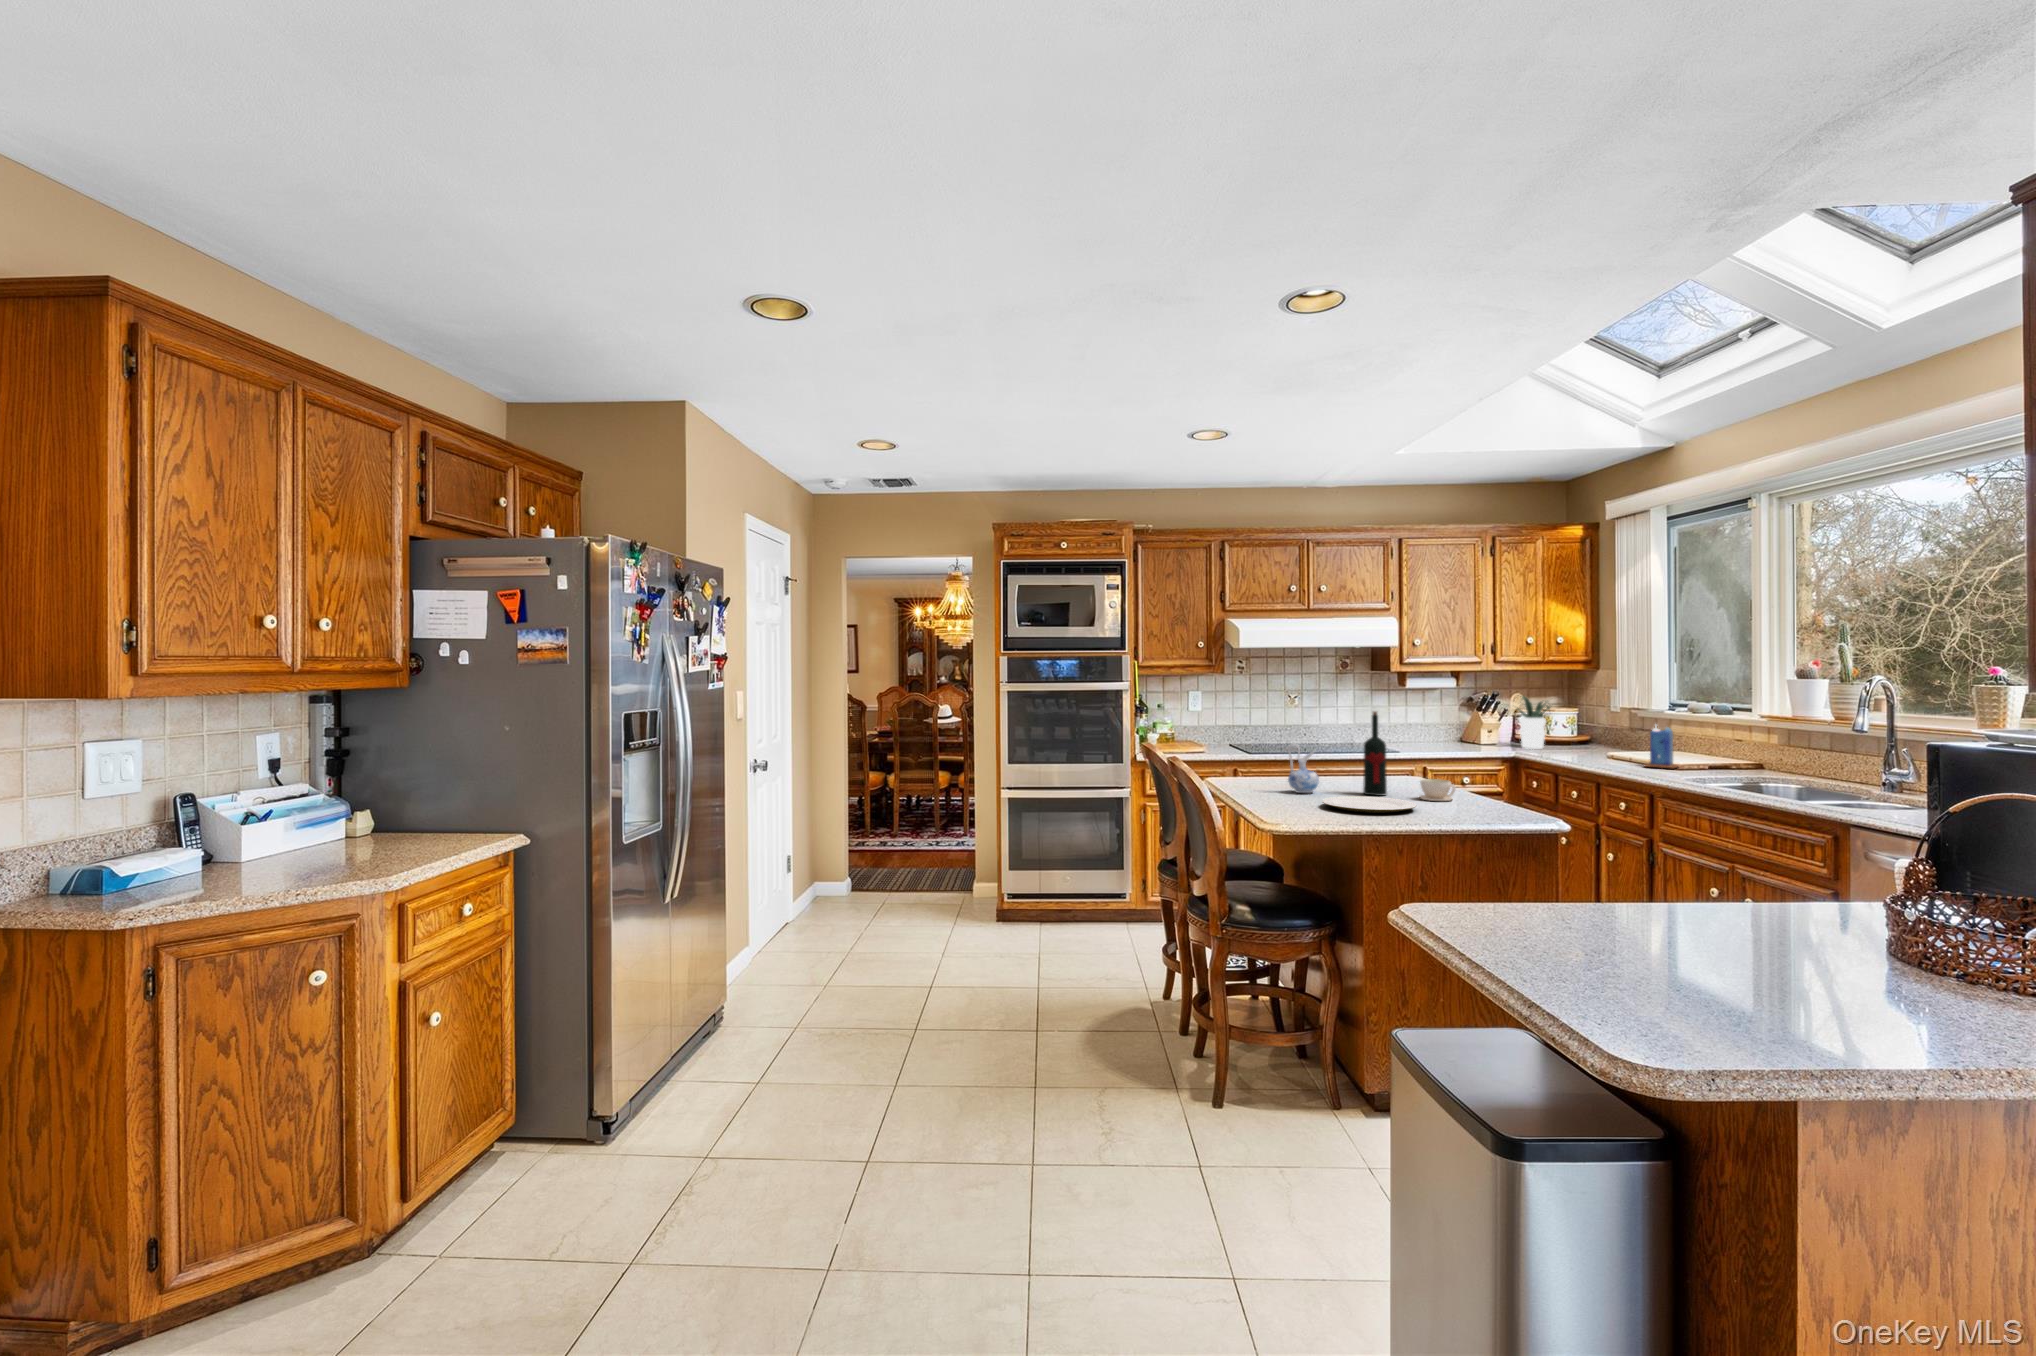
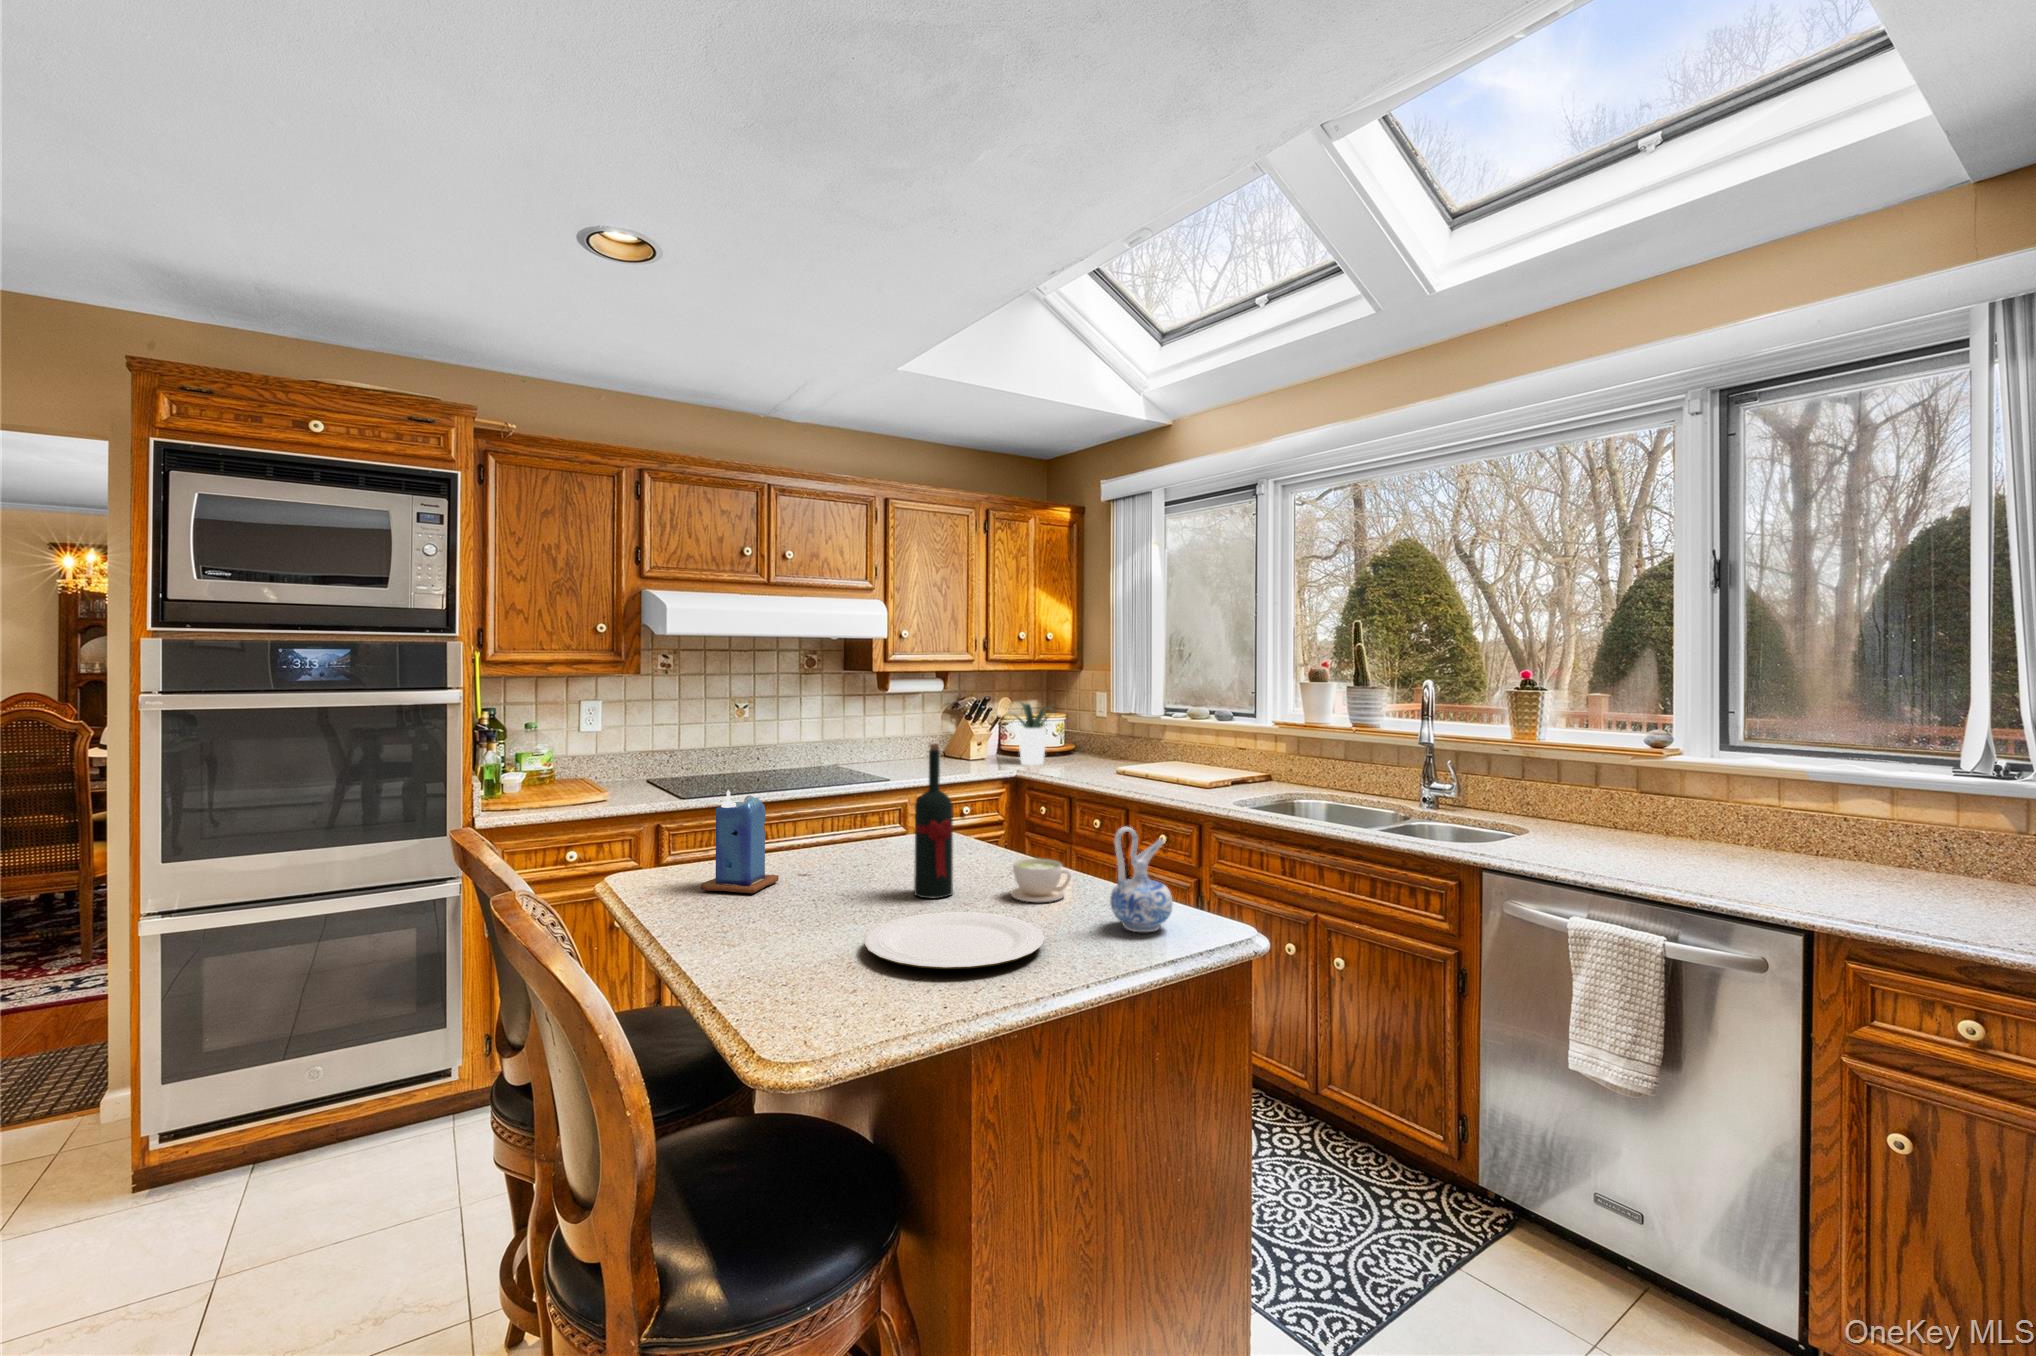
candle: present [1645,726,1680,768] -> present [701,790,779,893]
ceramic pitcher: present [1288,744,1319,793] -> present [1110,827,1173,932]

